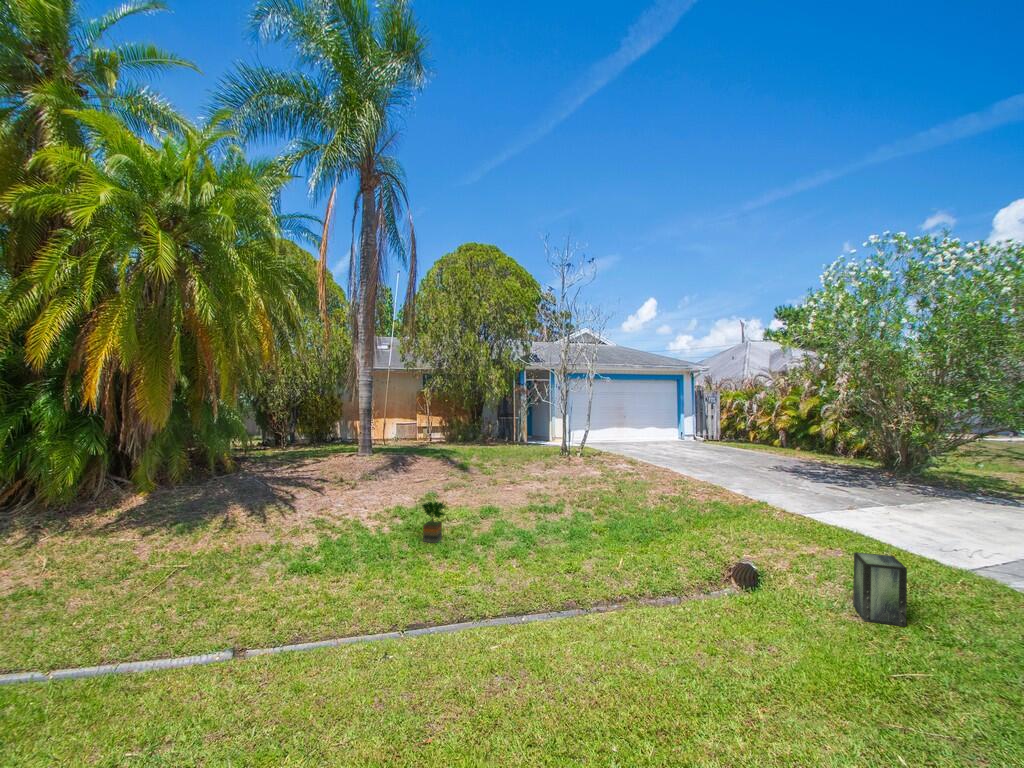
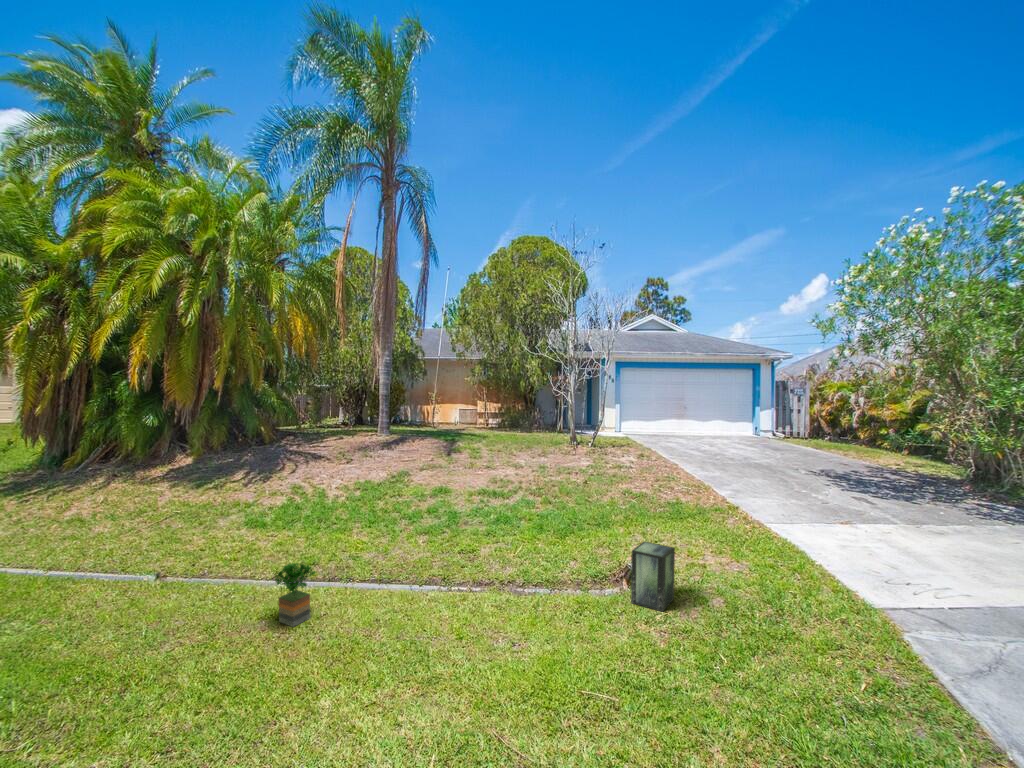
potted tree: present [422,502,446,543] -> present [275,563,316,627]

